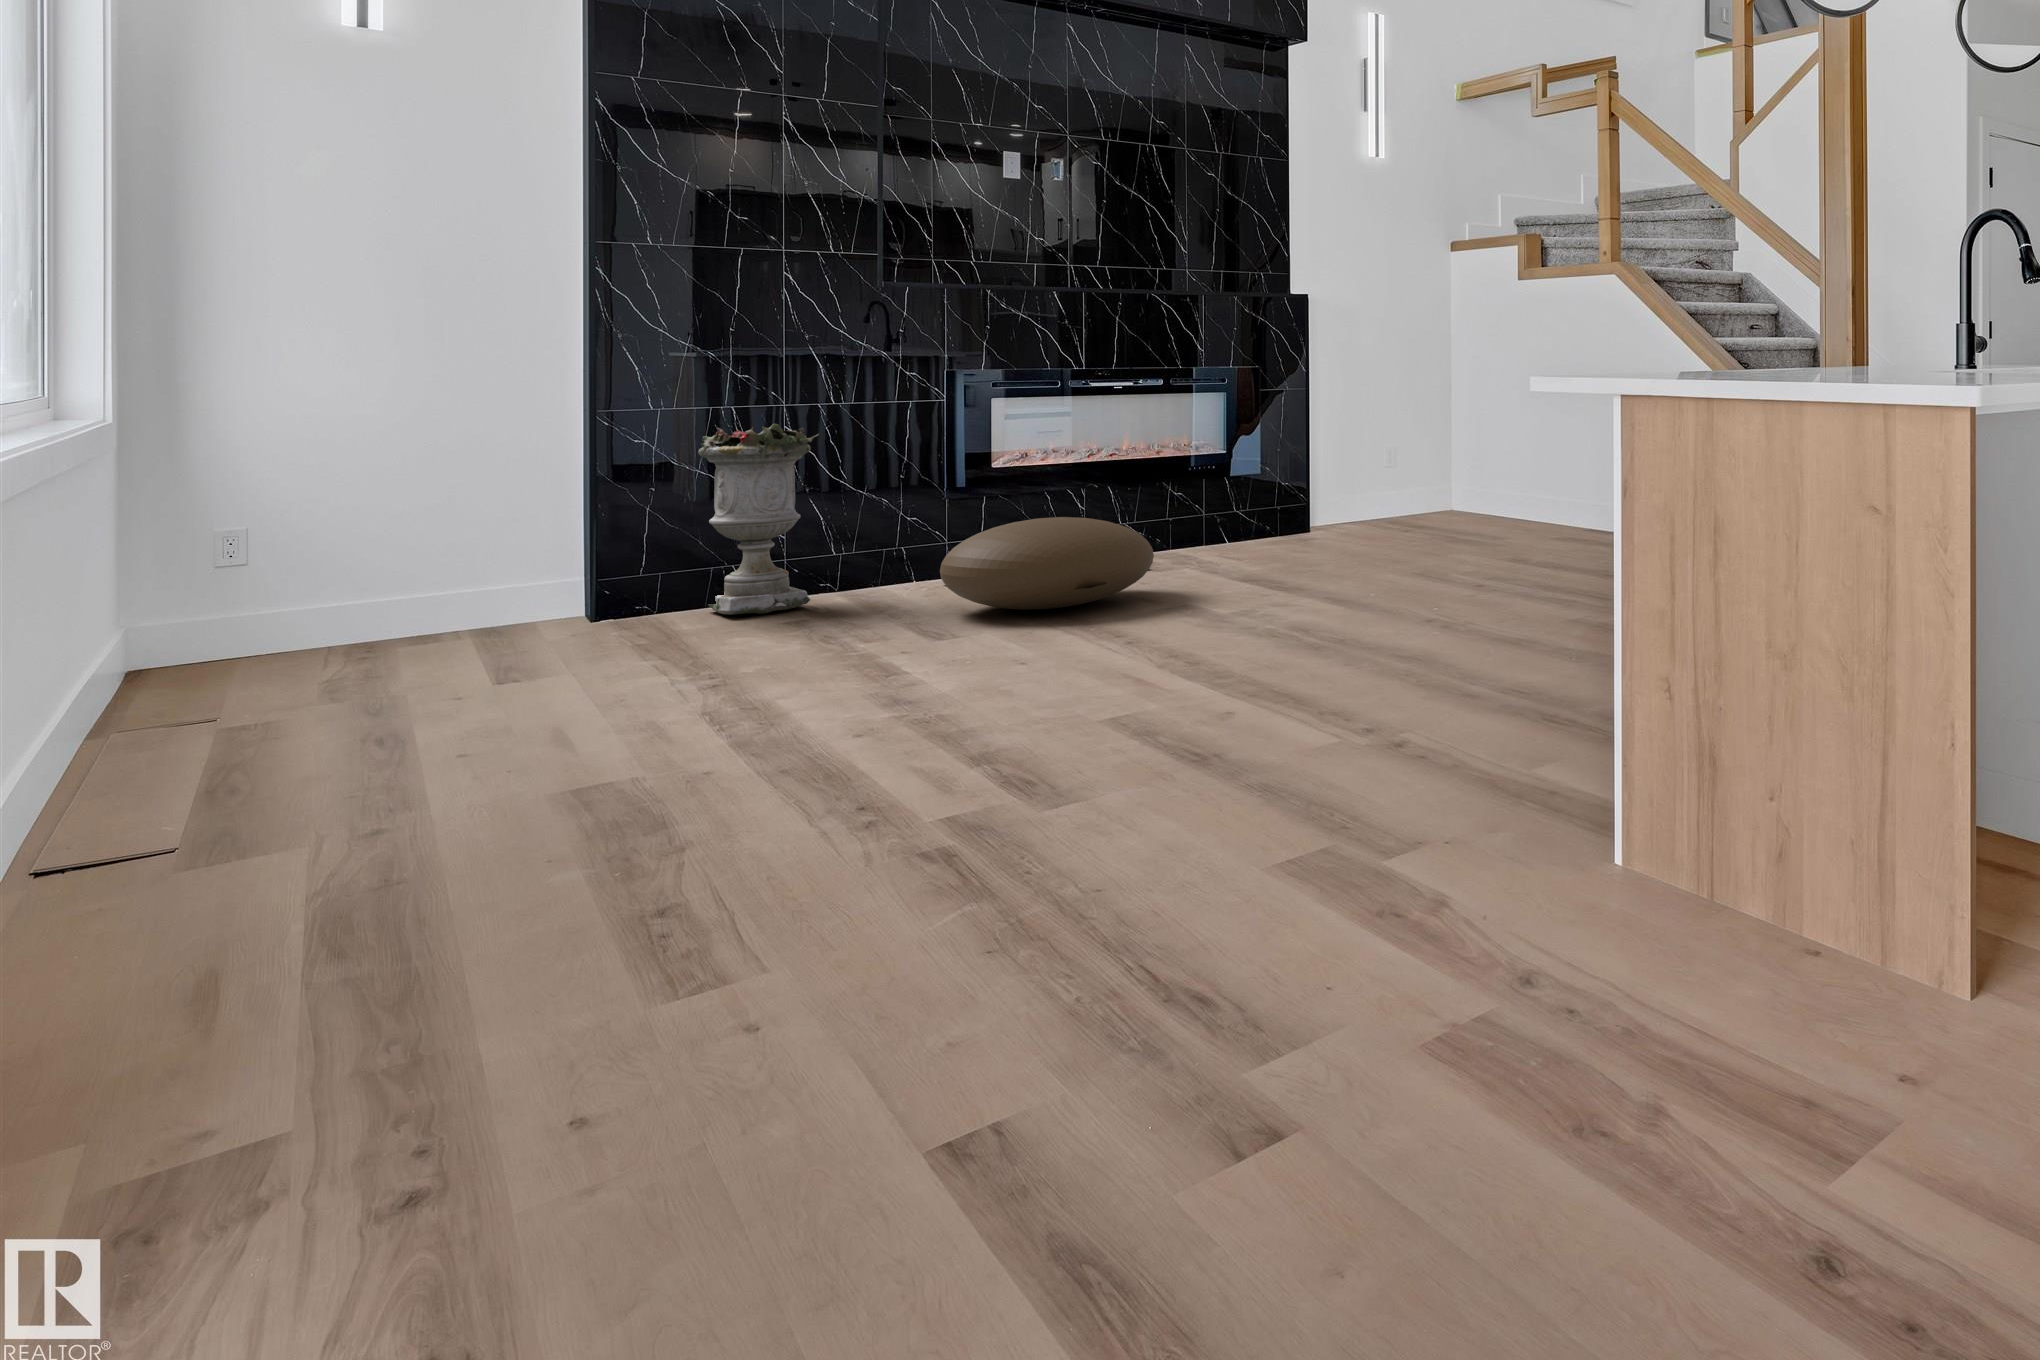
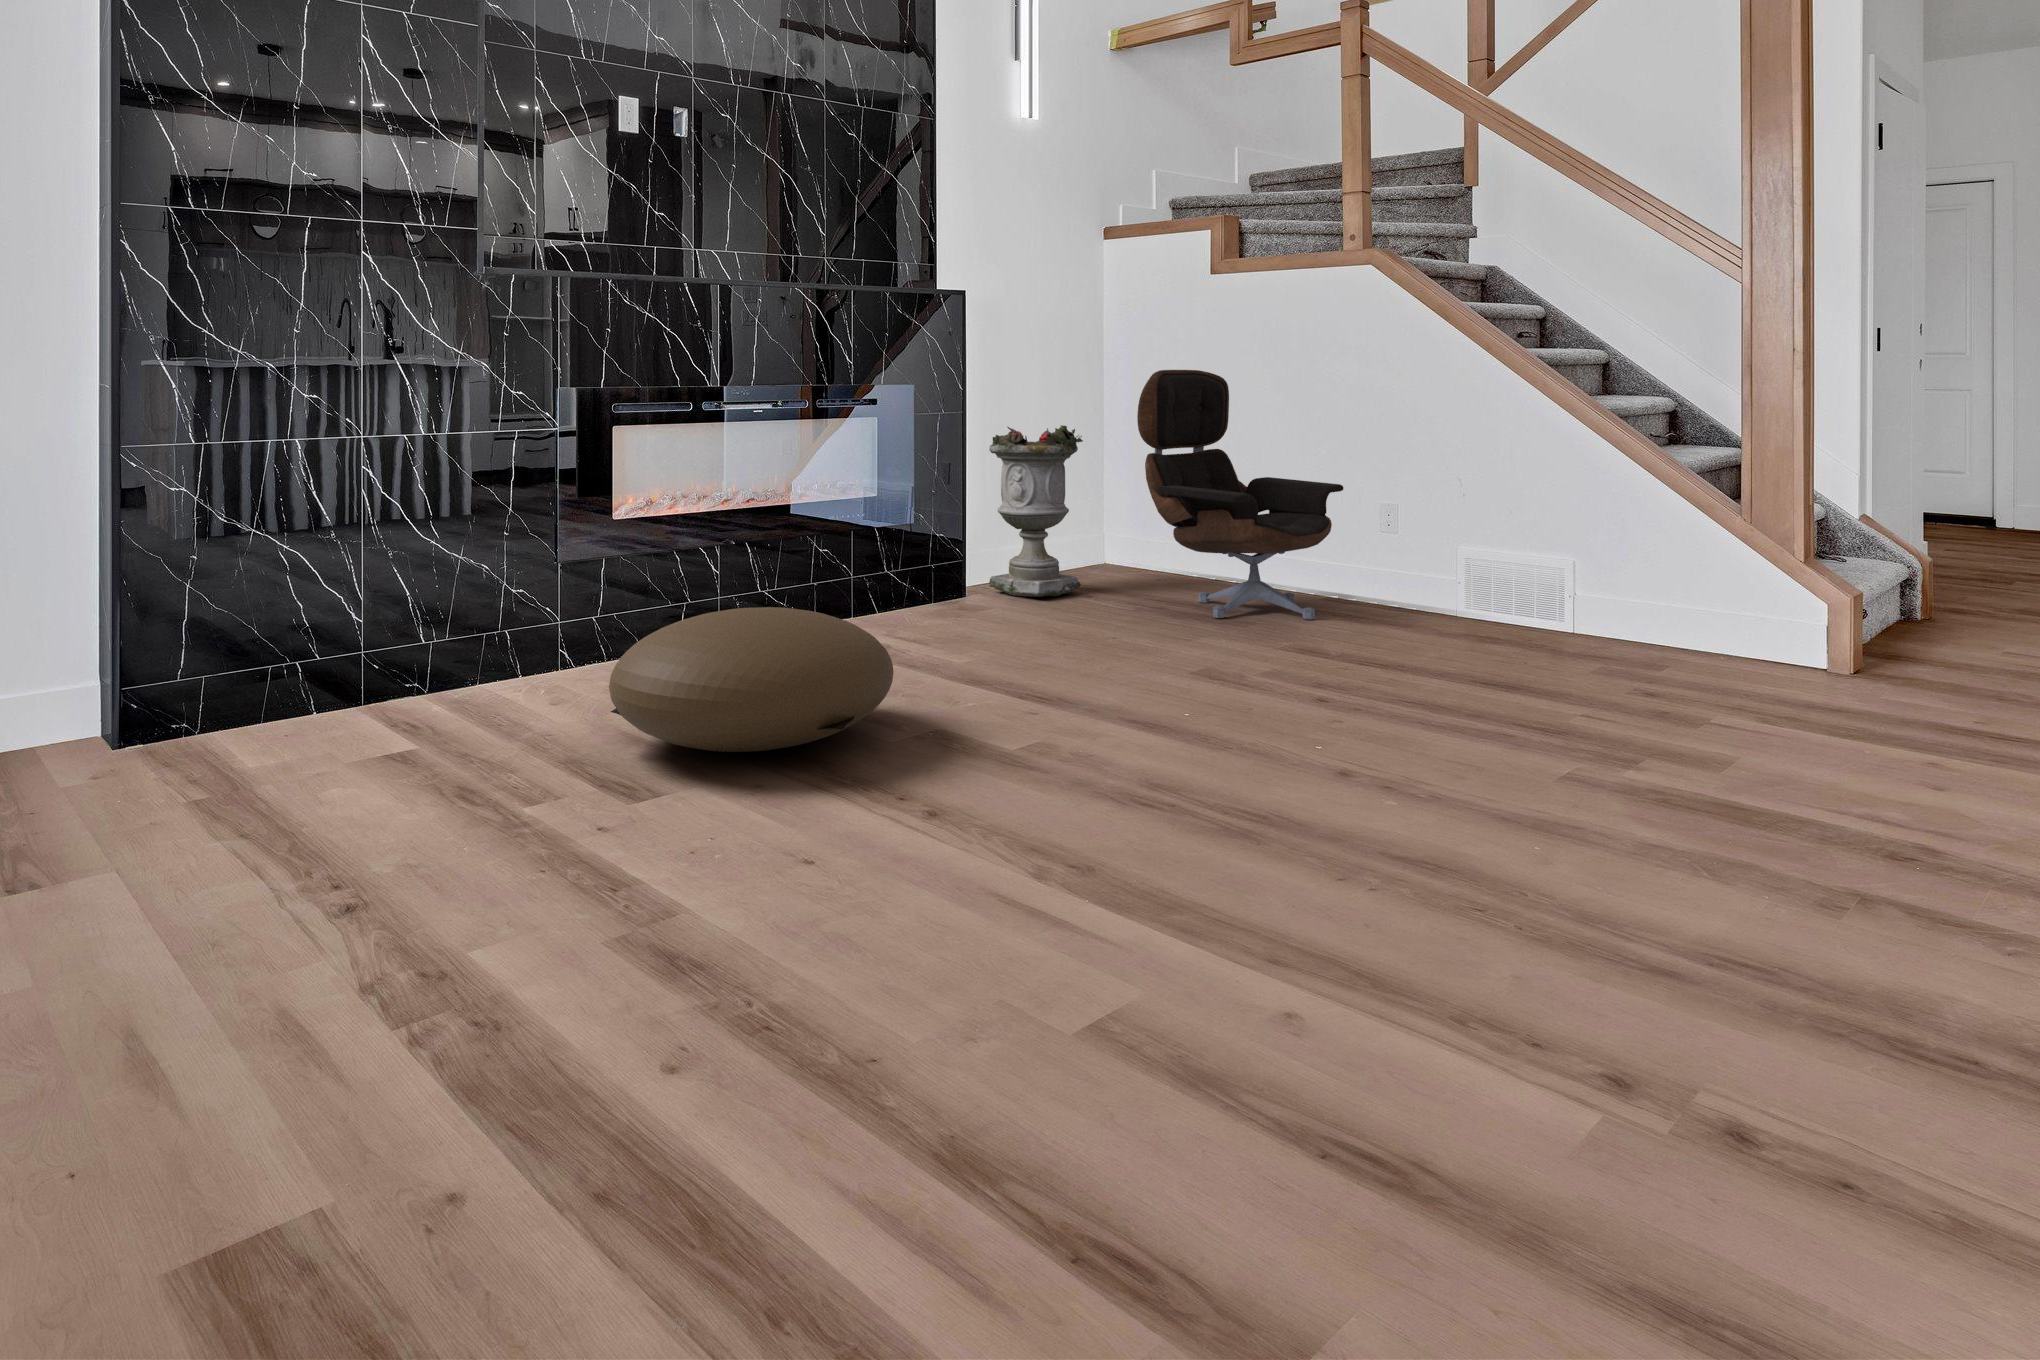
lounge chair: none [1431,357,1591,542] -> present [1137,370,1343,620]
planter: present [698,424,819,615] -> present [989,425,1083,597]

